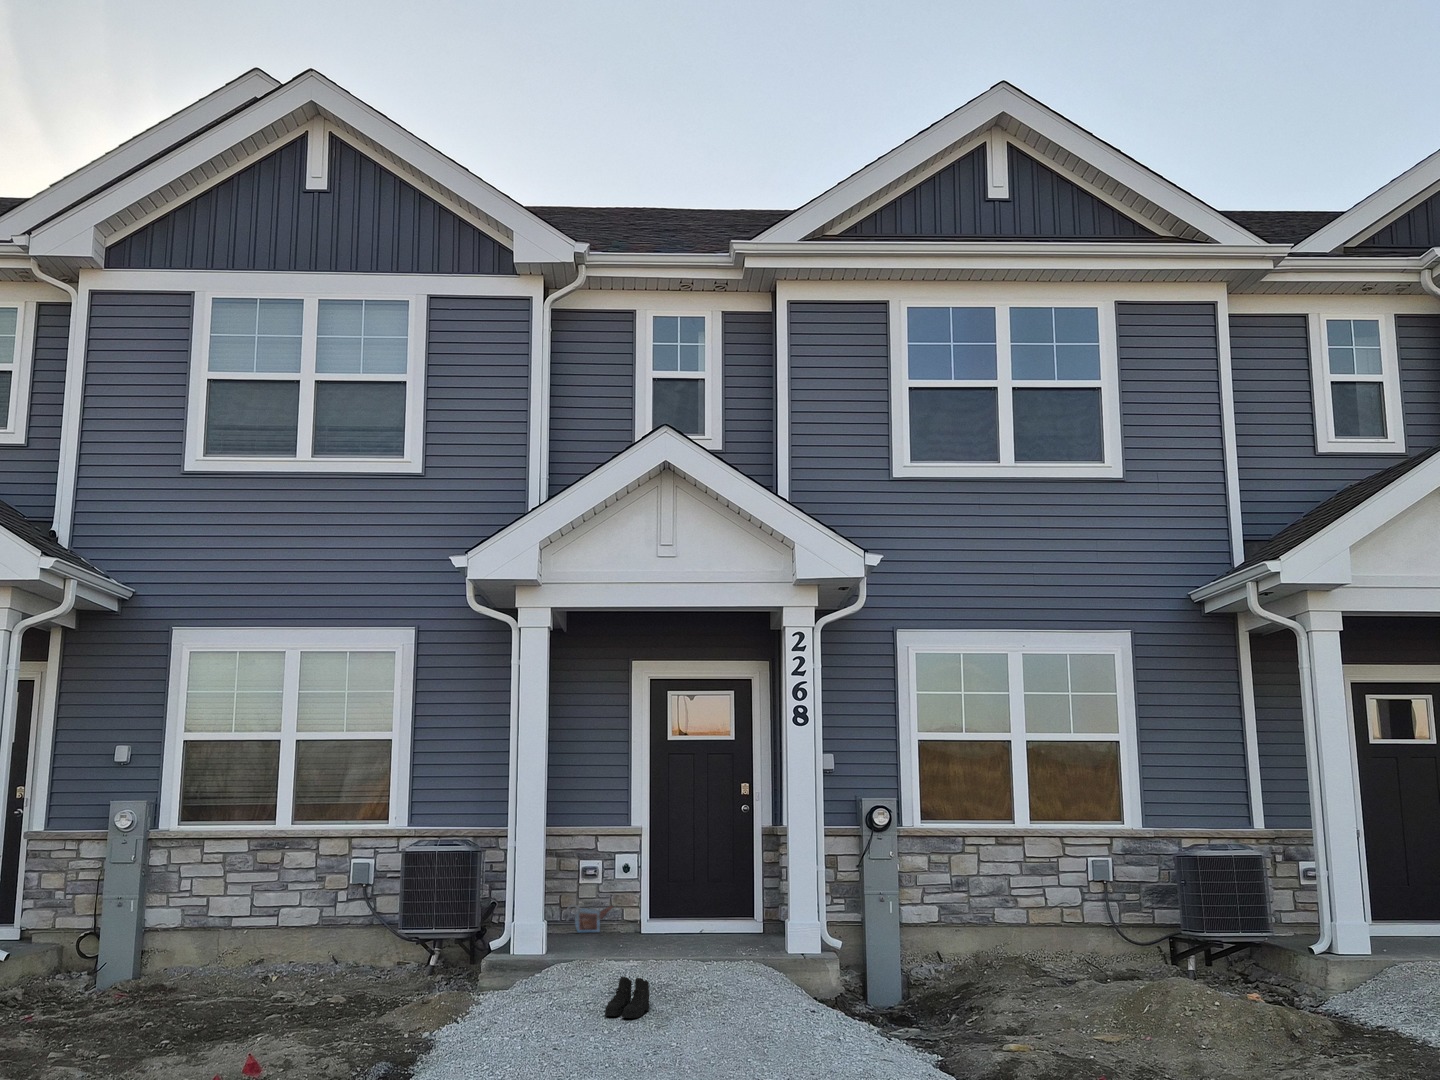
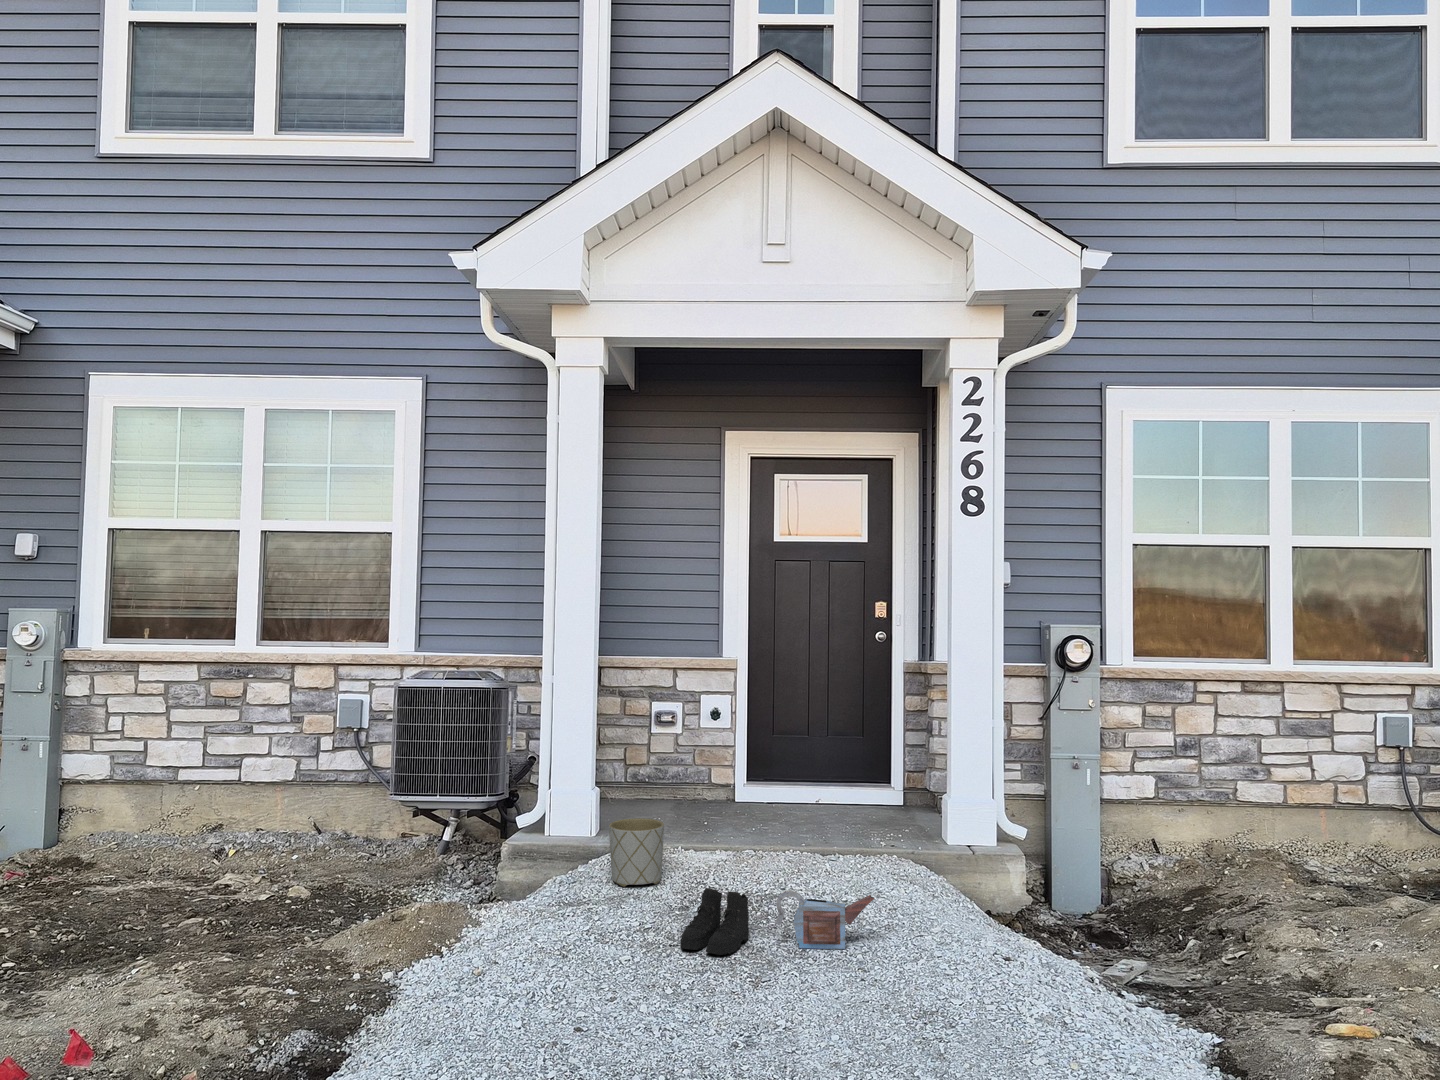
watering can: present [567,904,613,932] -> present [775,891,874,949]
planter: none [556,938,593,985] -> present [609,818,664,887]

